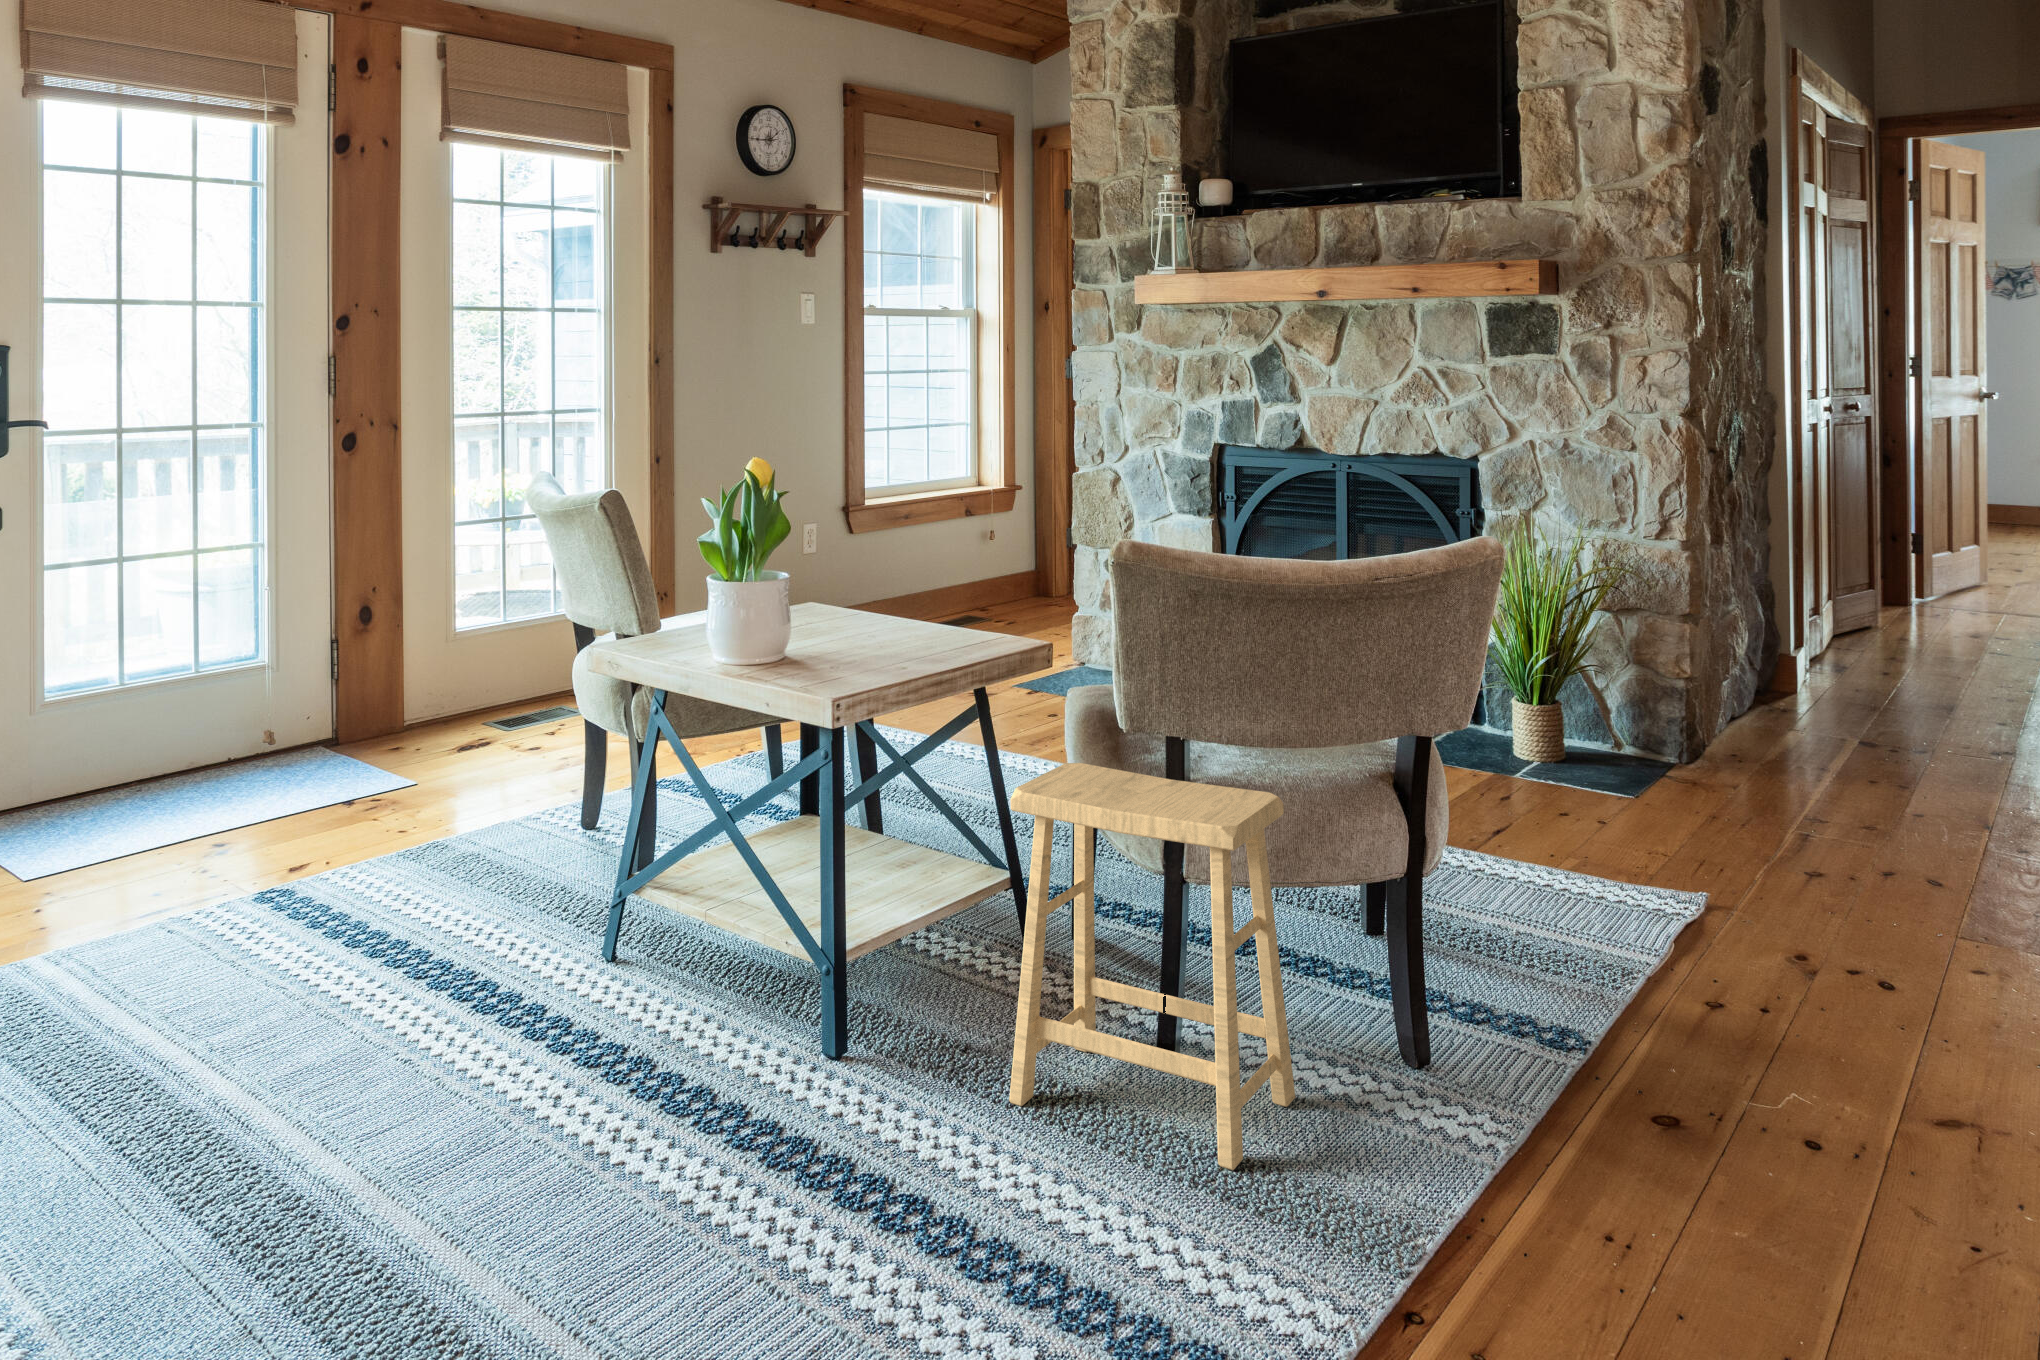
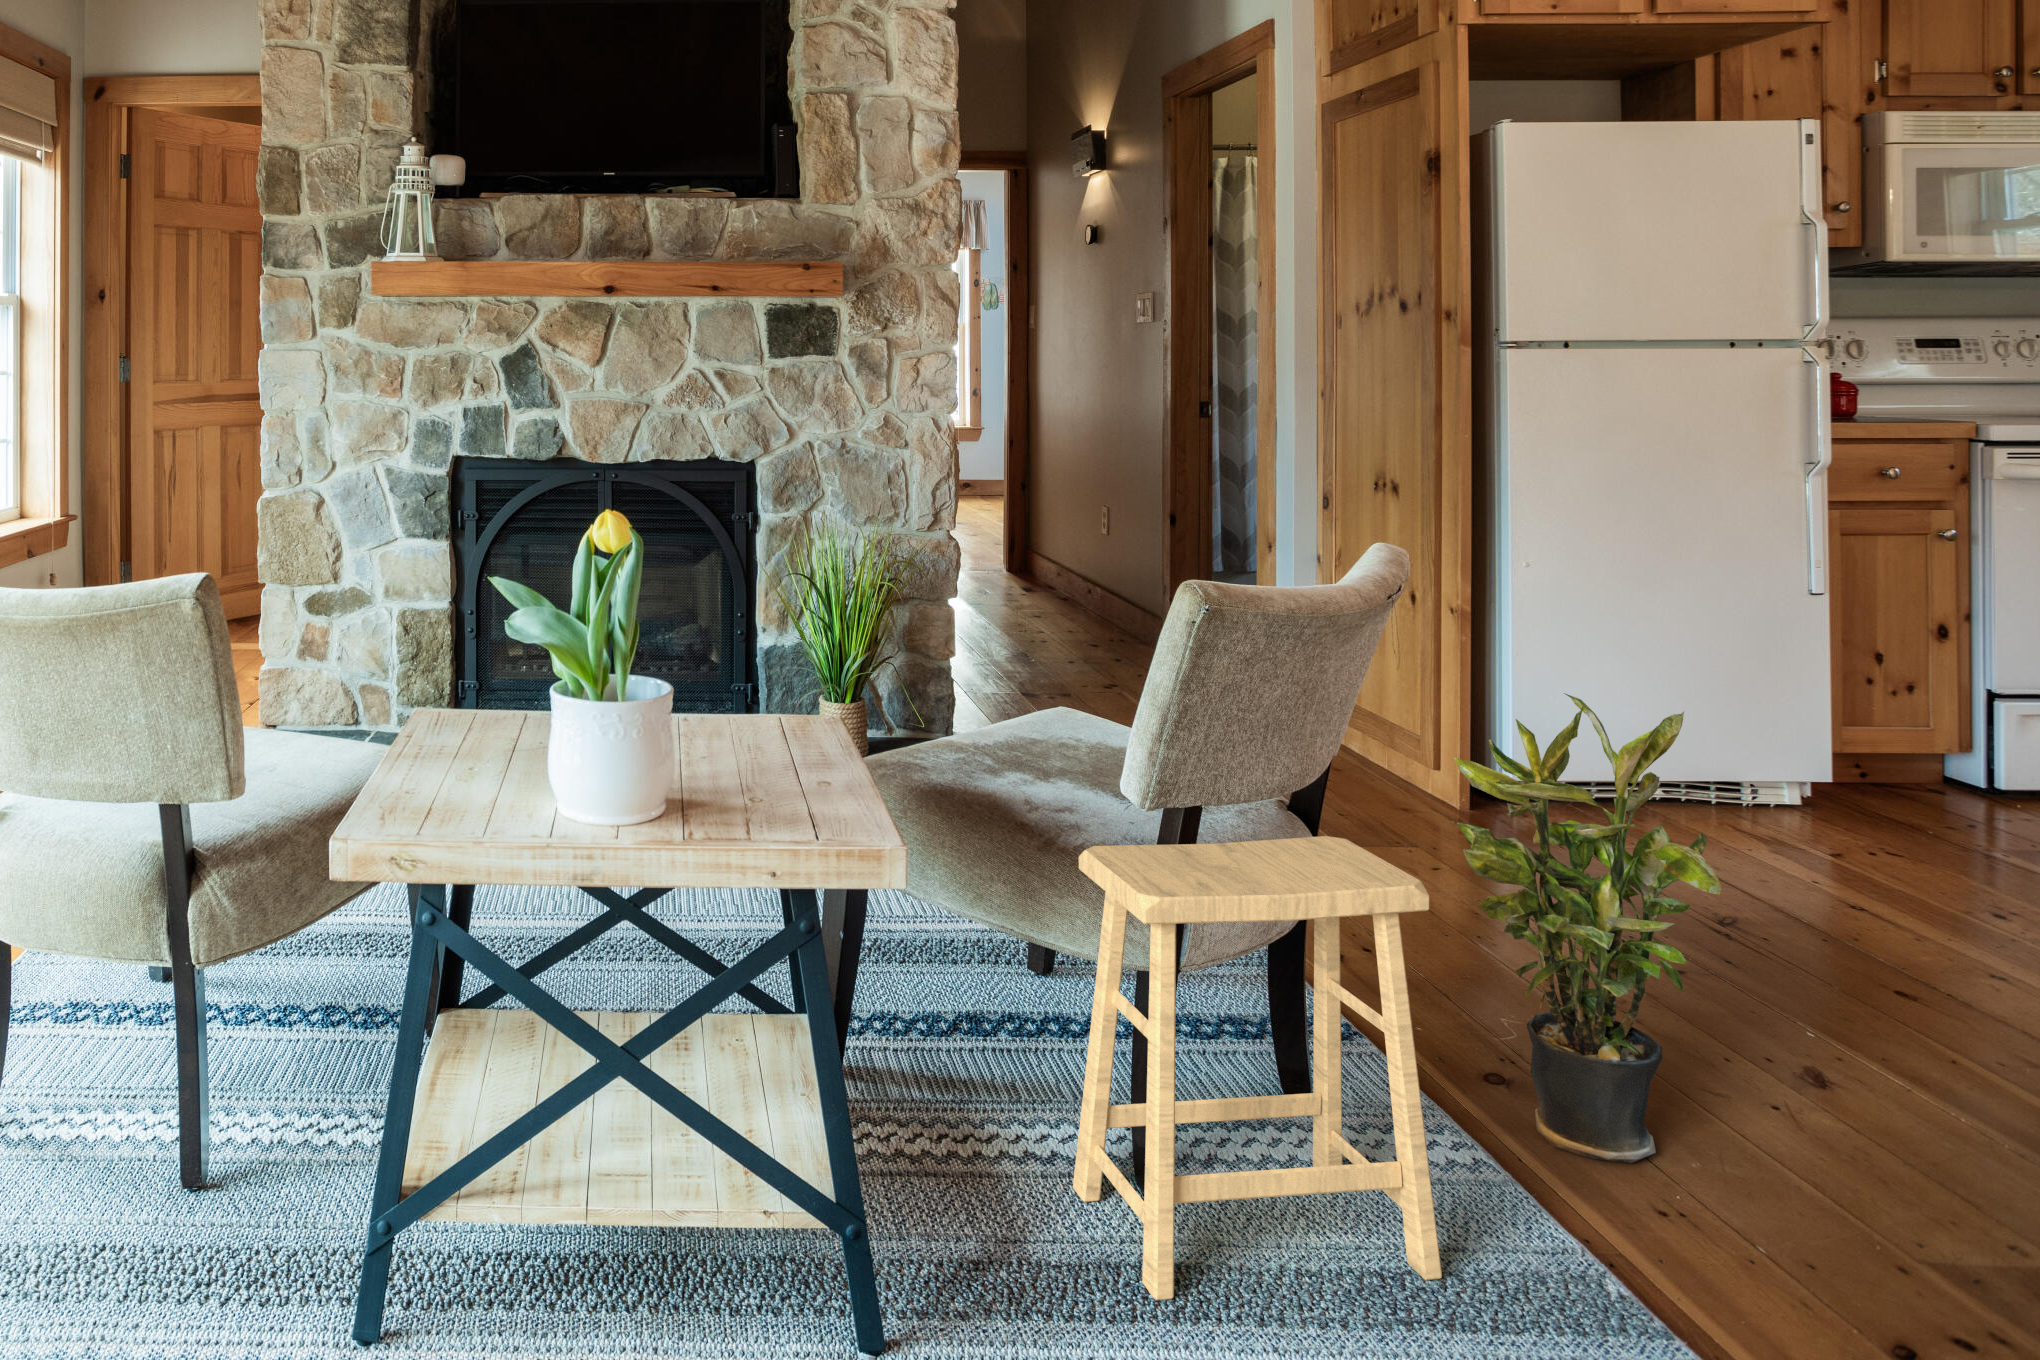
potted plant: none [1460,714,1728,1190] -> present [1454,693,1722,1163]

